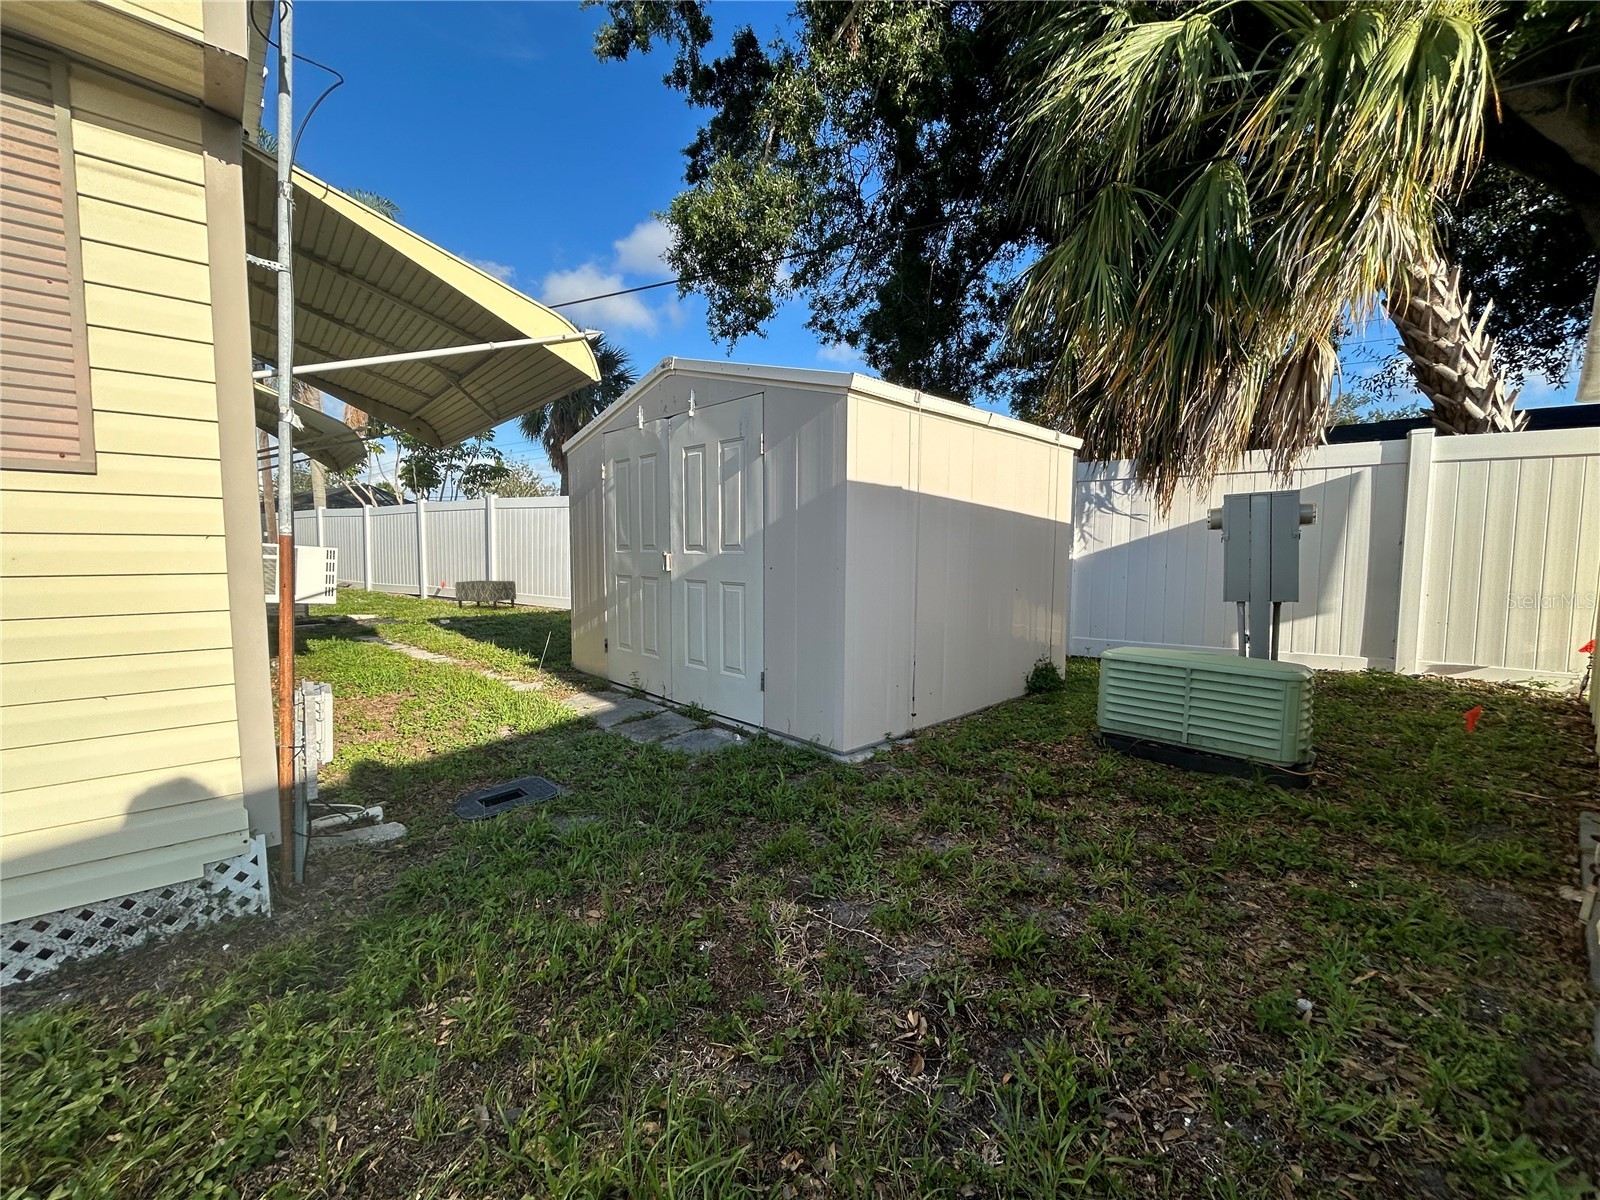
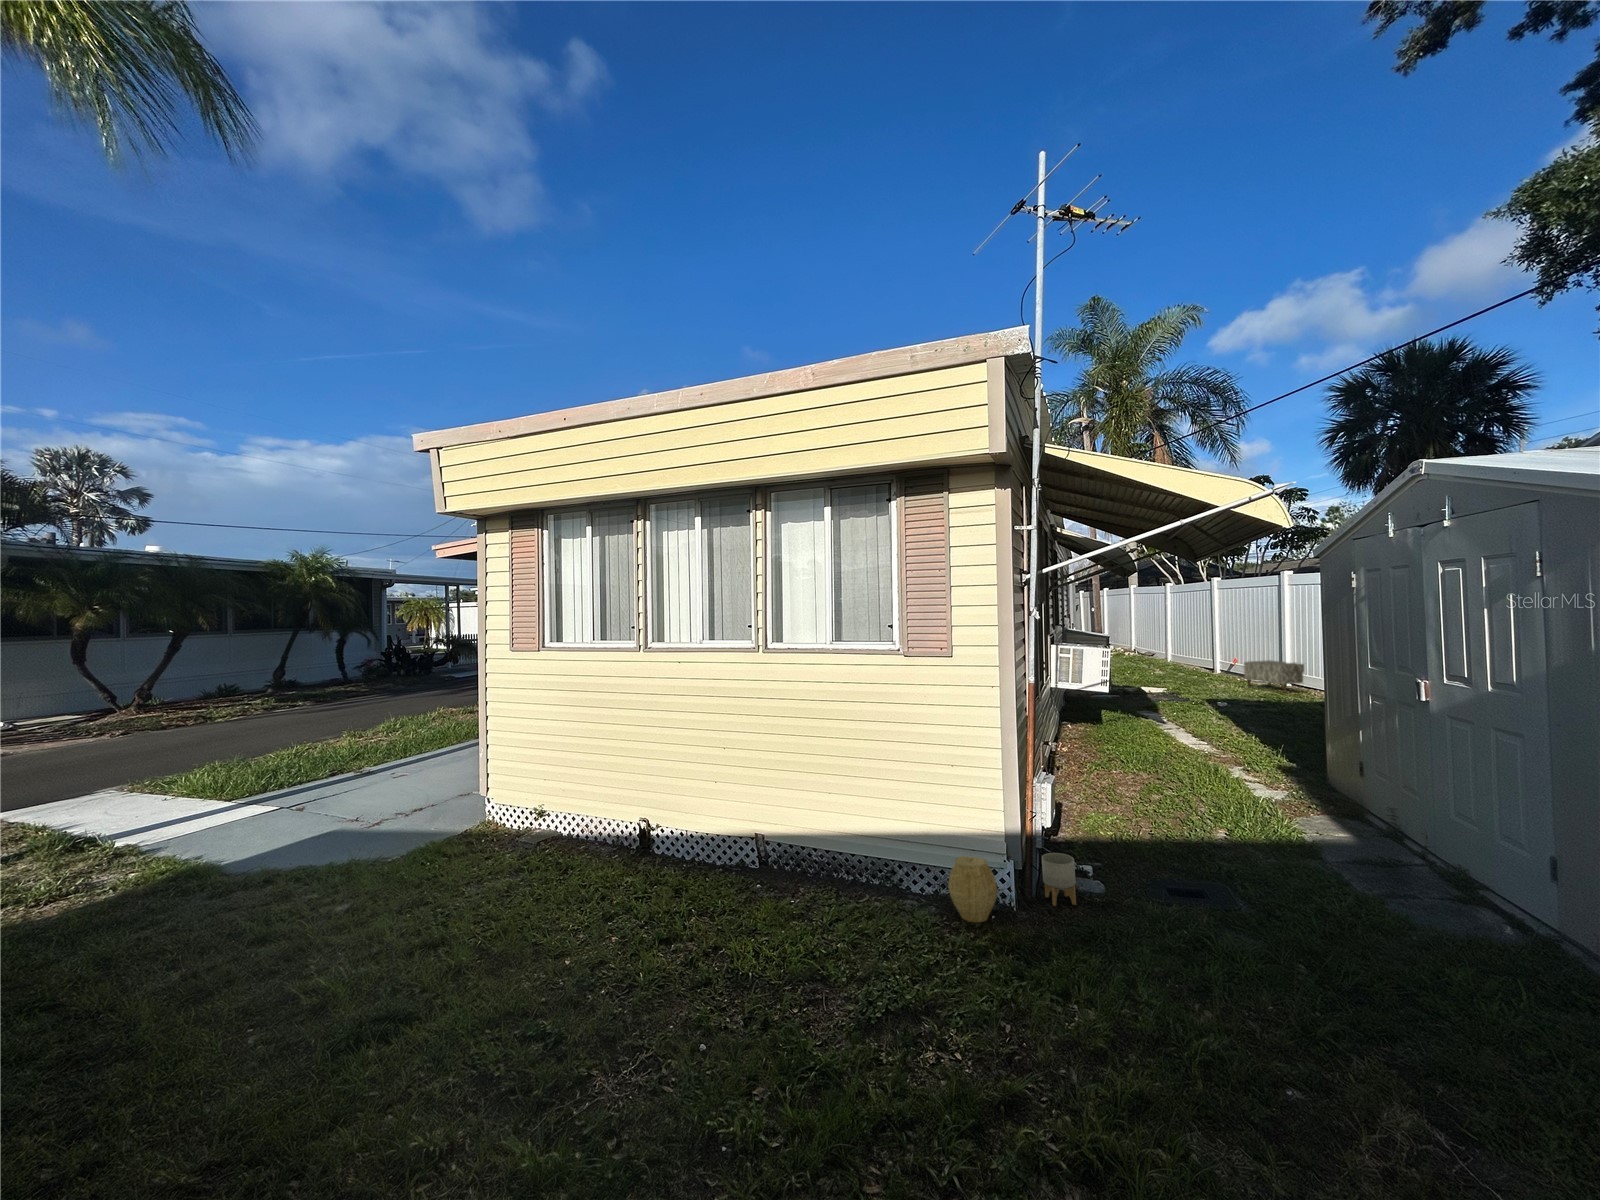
planter: none [313,797,374,880] -> present [1042,853,1076,906]
woven basket: none [116,846,238,975] -> present [948,856,997,922]

